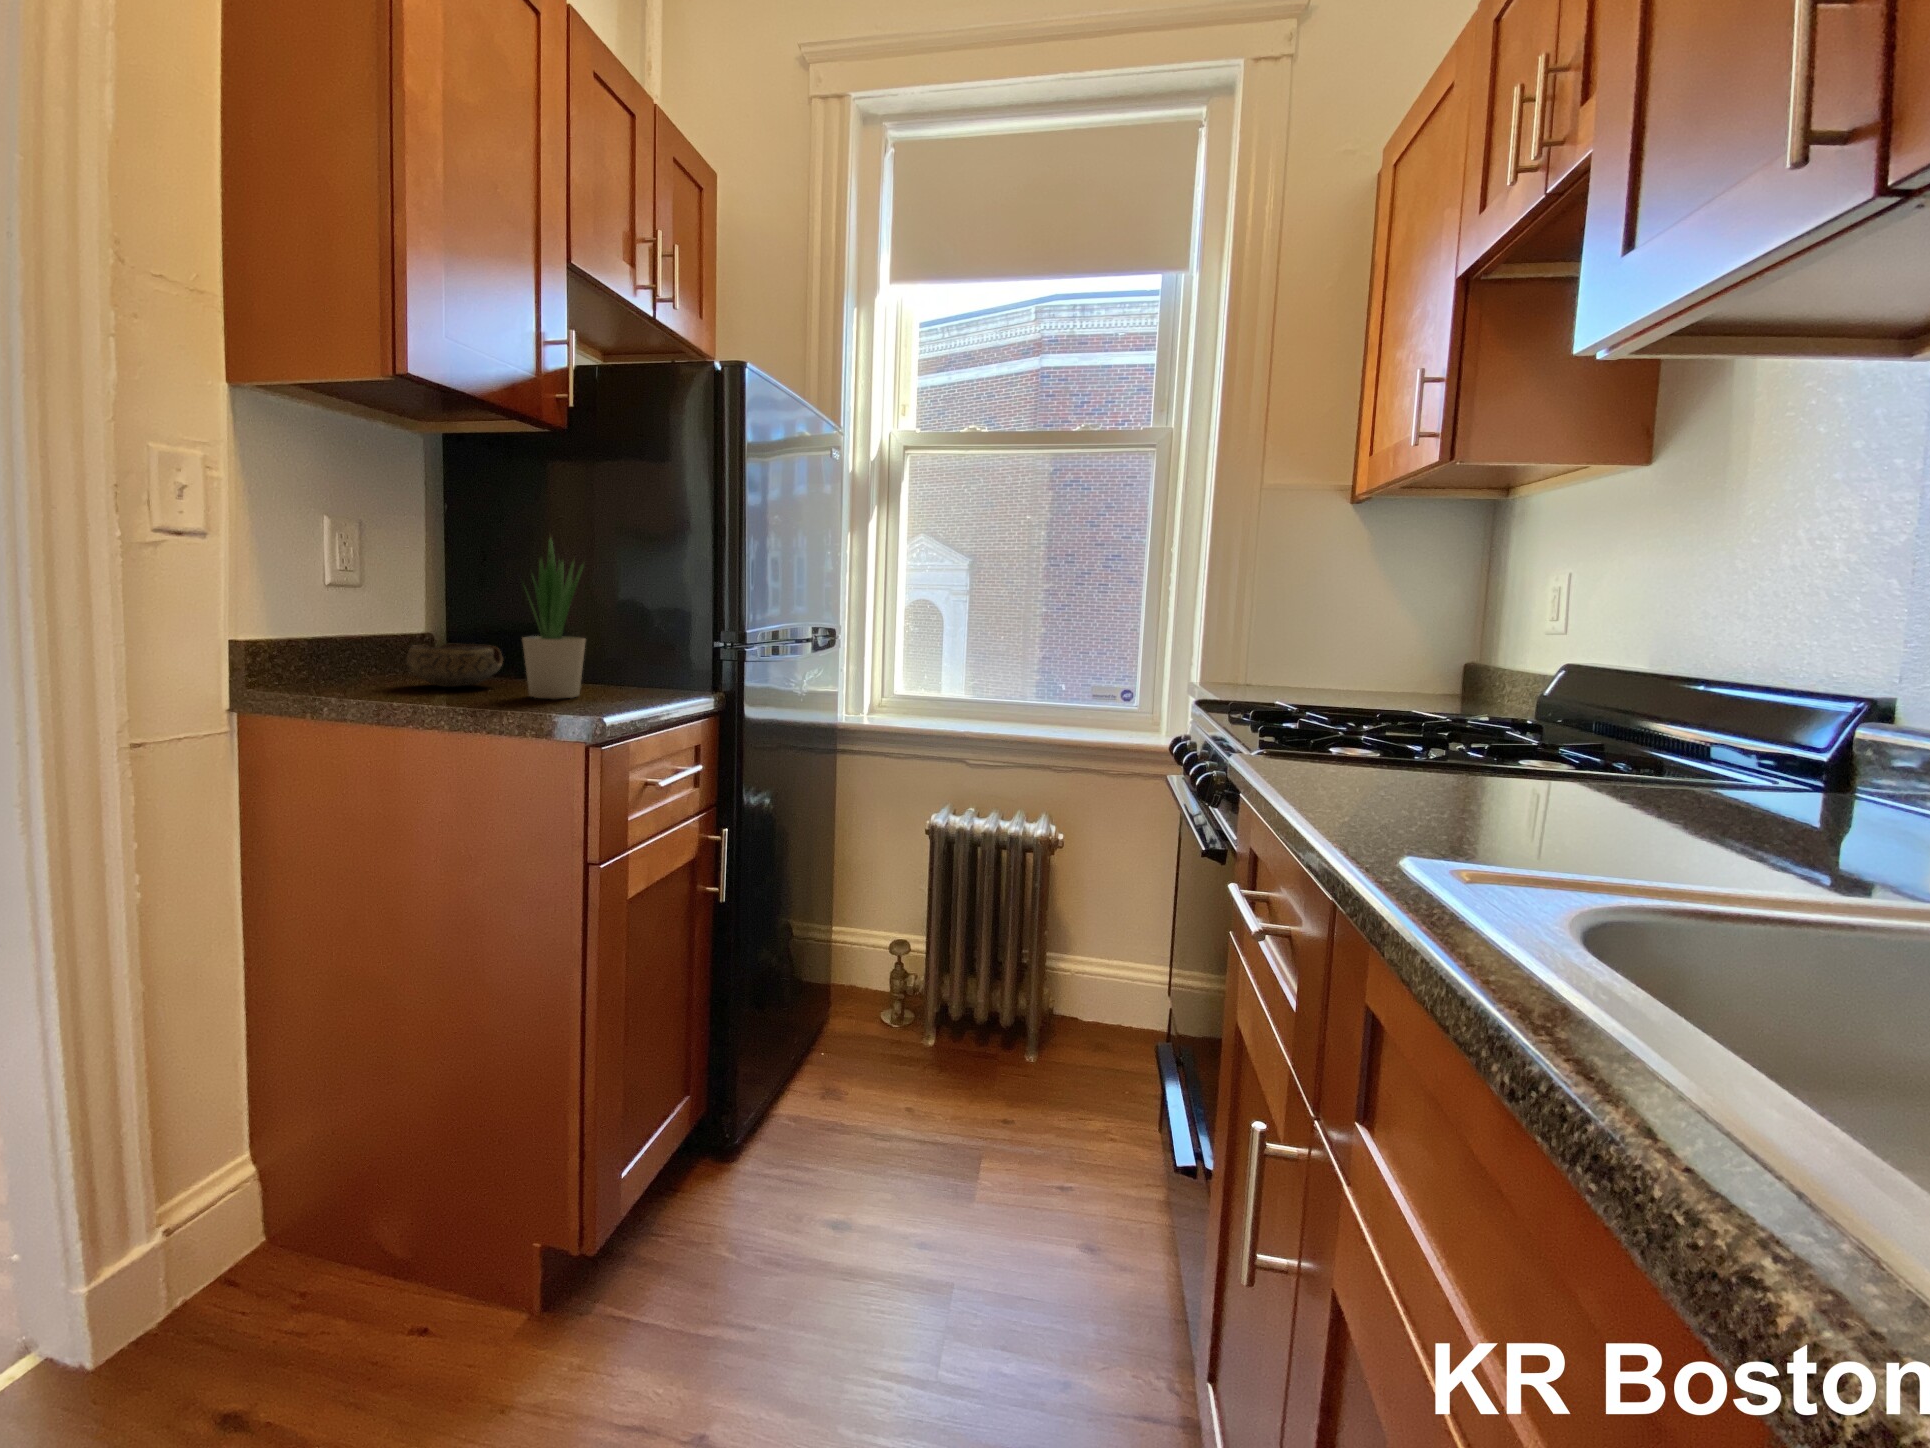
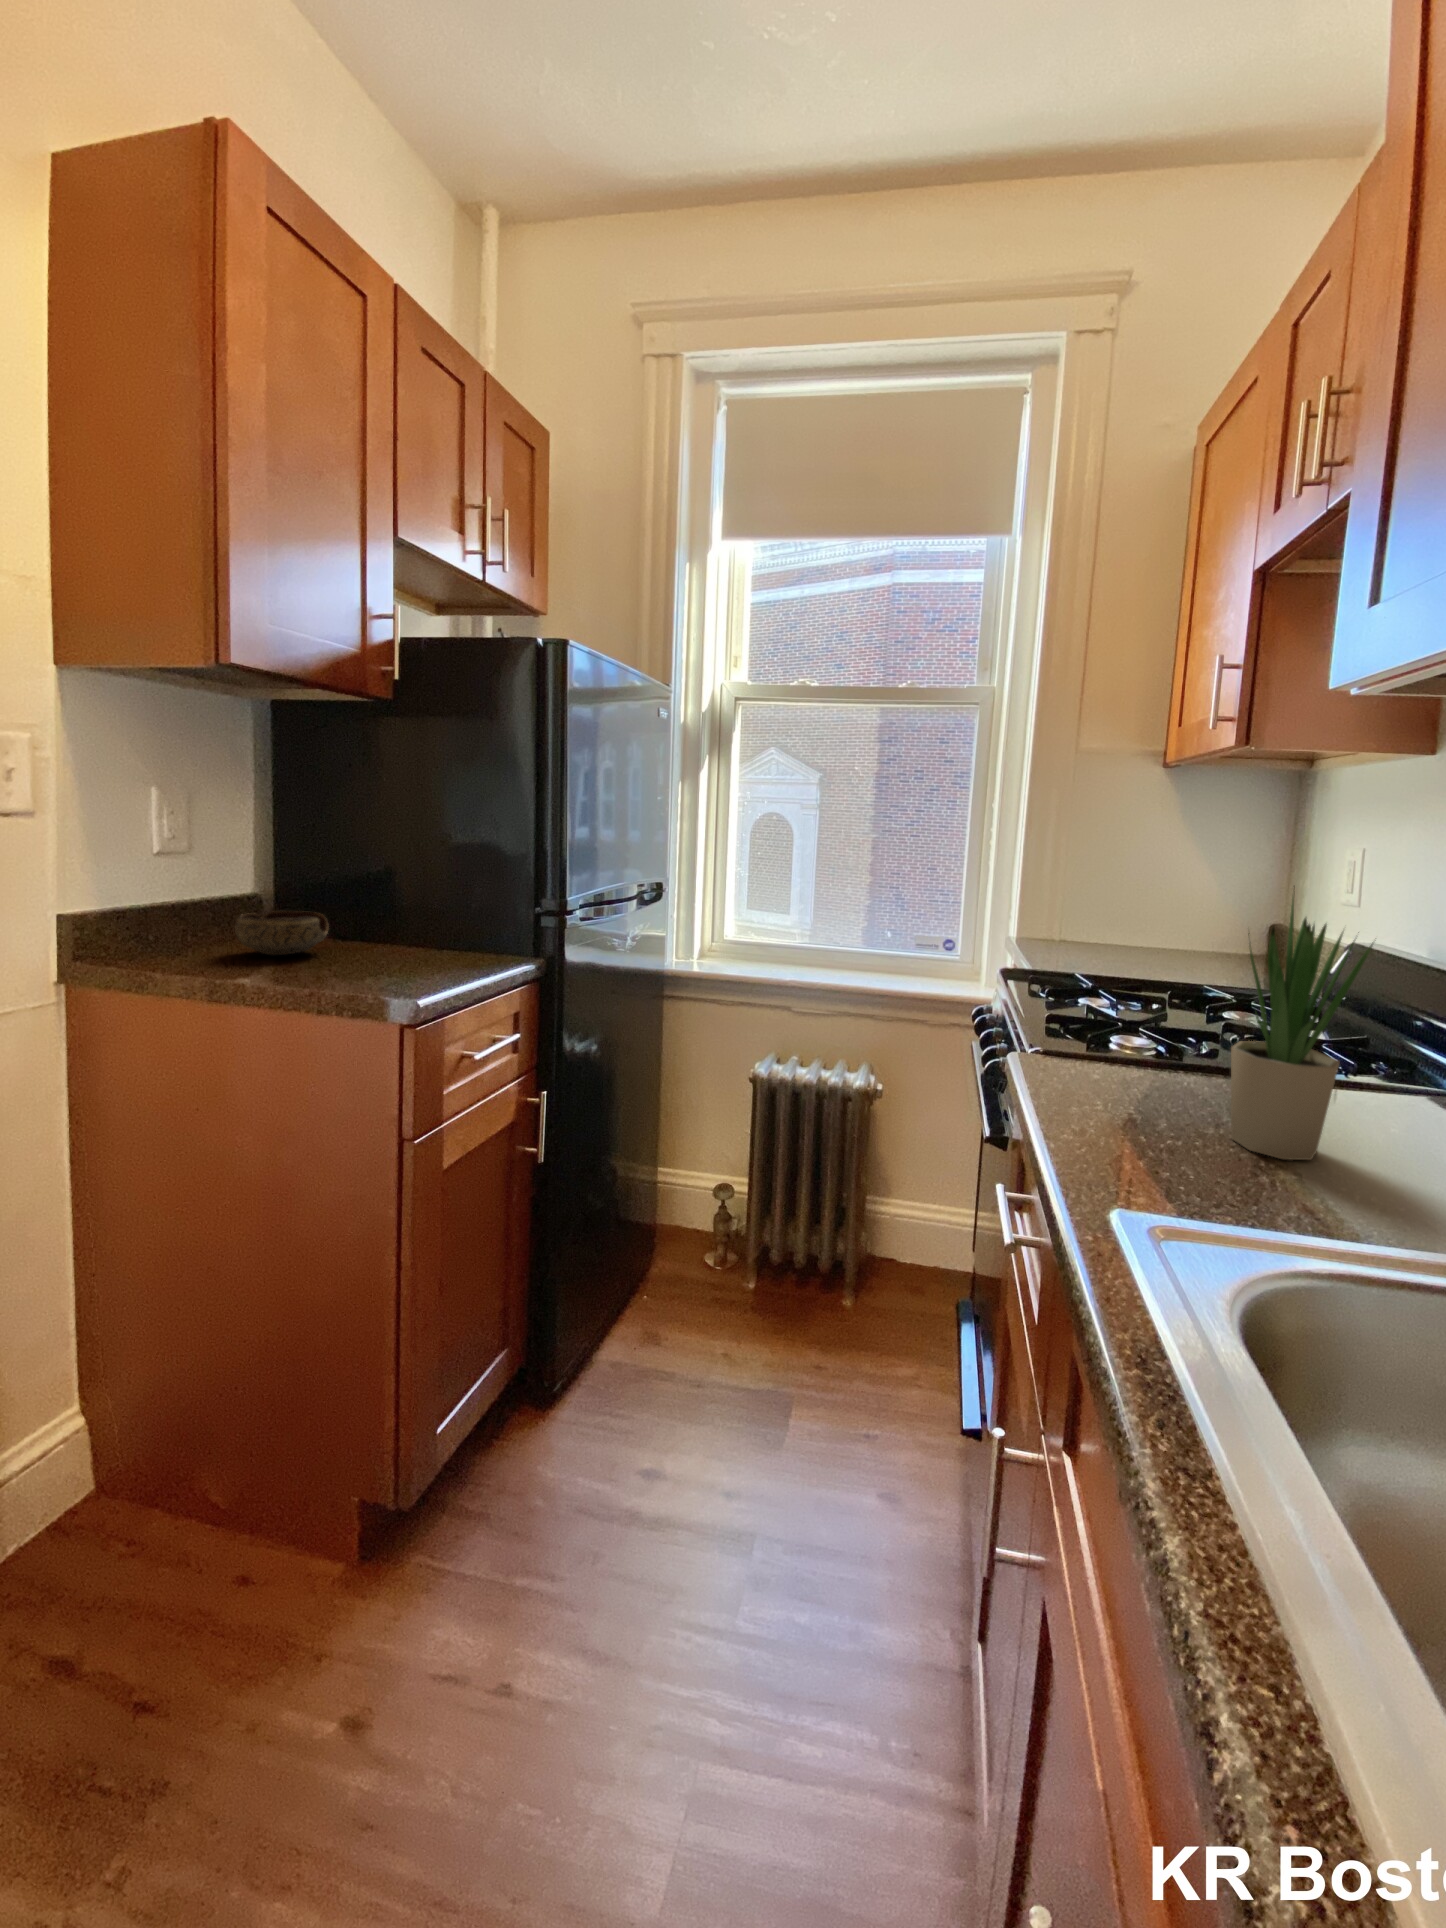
potted plant: present [522,535,585,699] -> present [1231,886,1373,1160]

